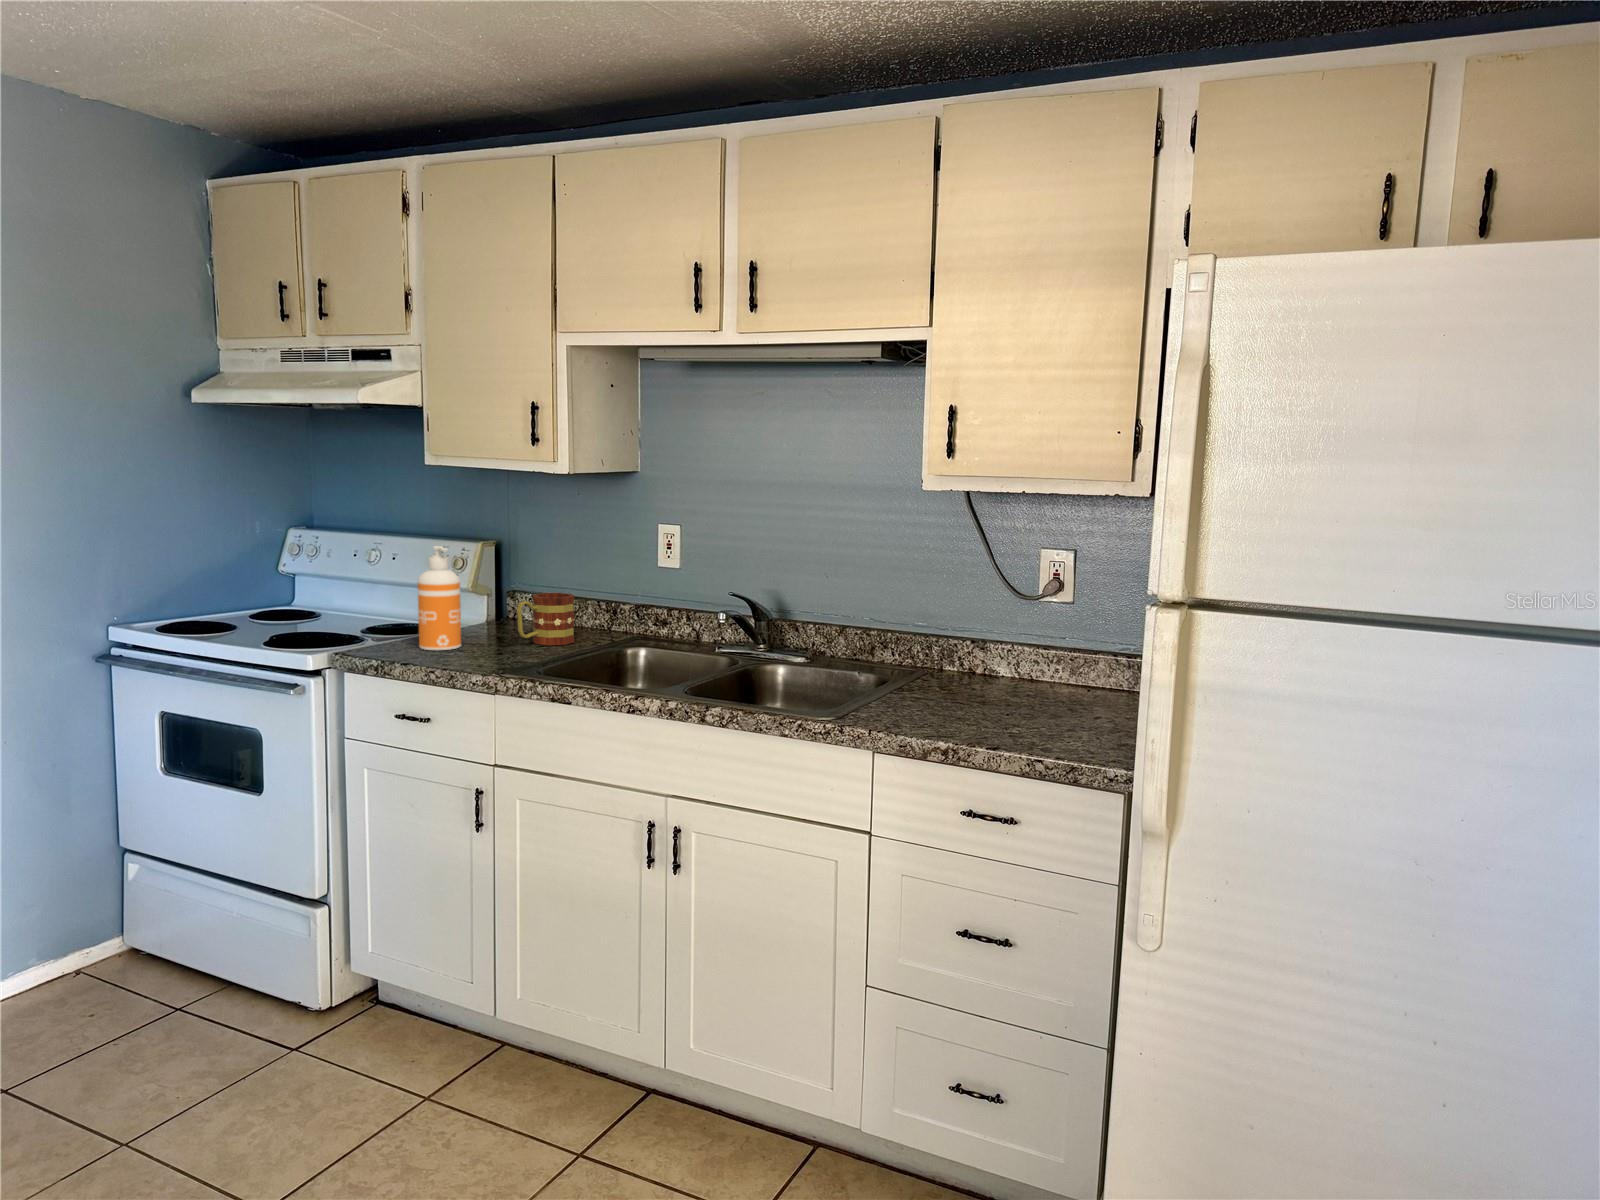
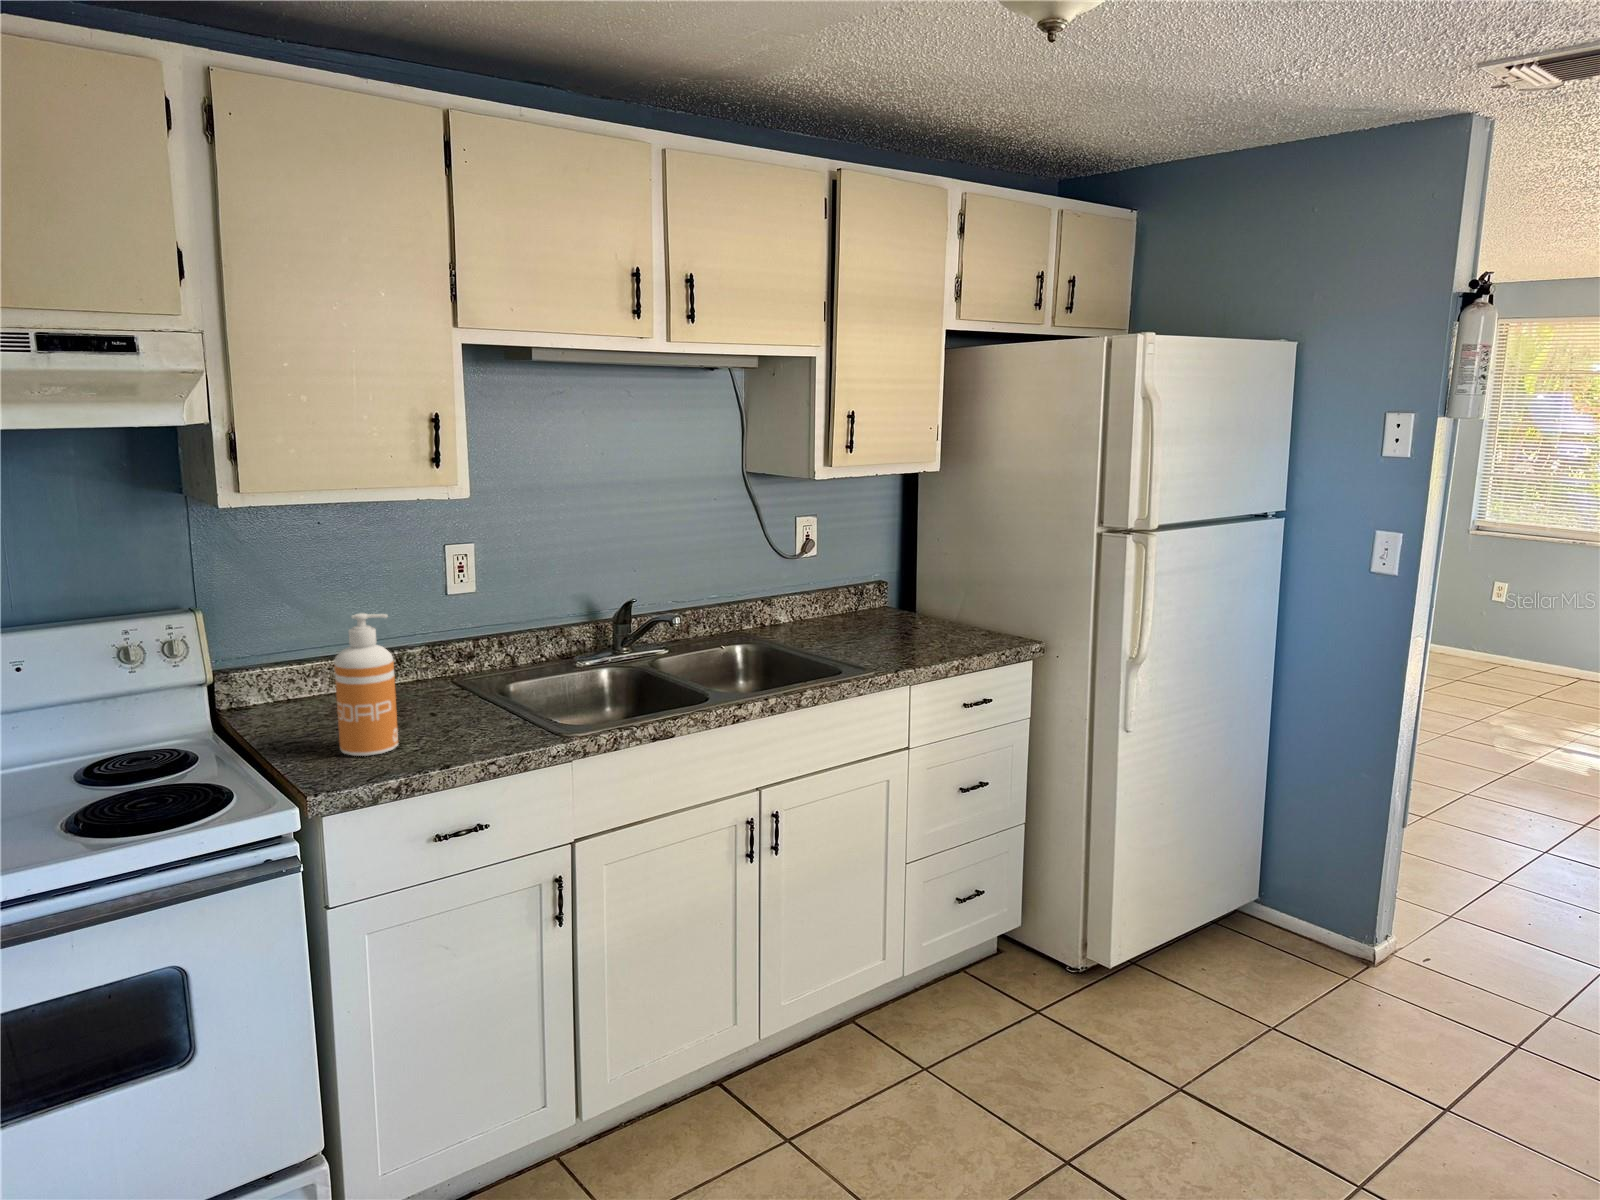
mug: present [517,593,574,645] -> none [390,645,448,714]

